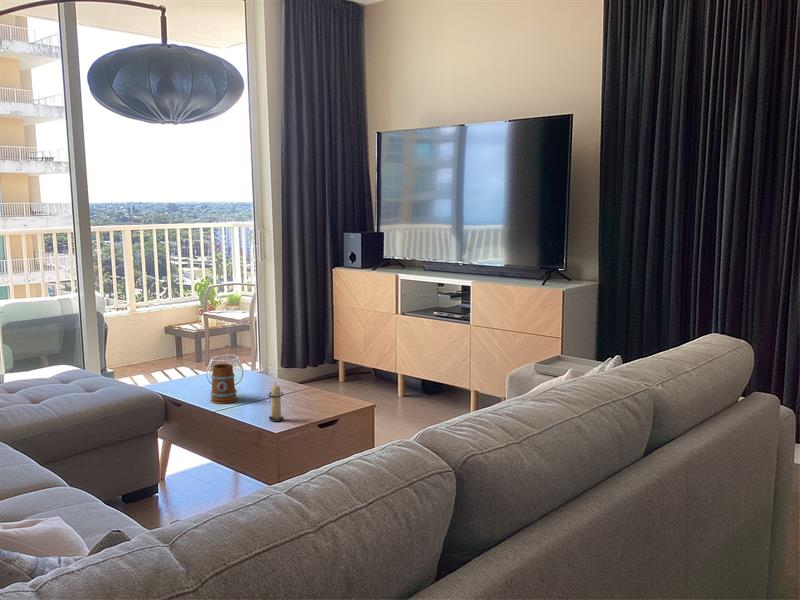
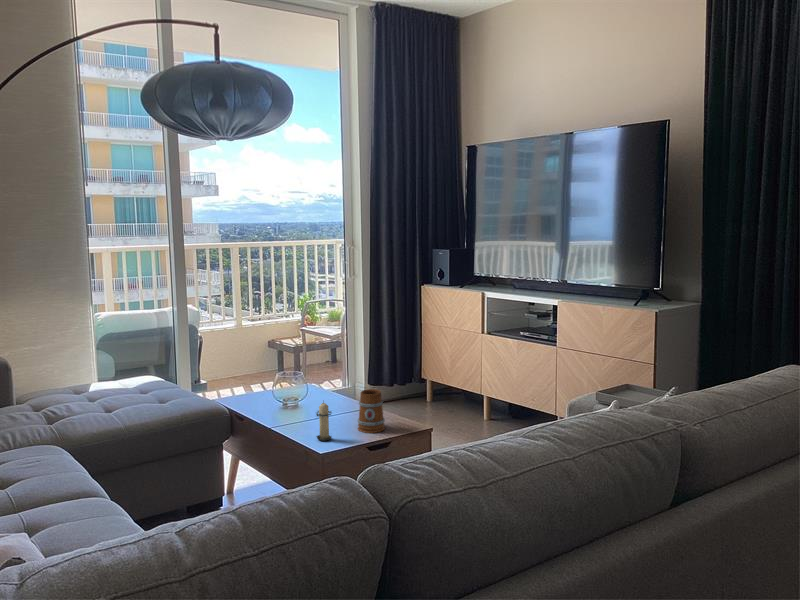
mug: present [211,363,237,404] -> present [358,389,385,433]

